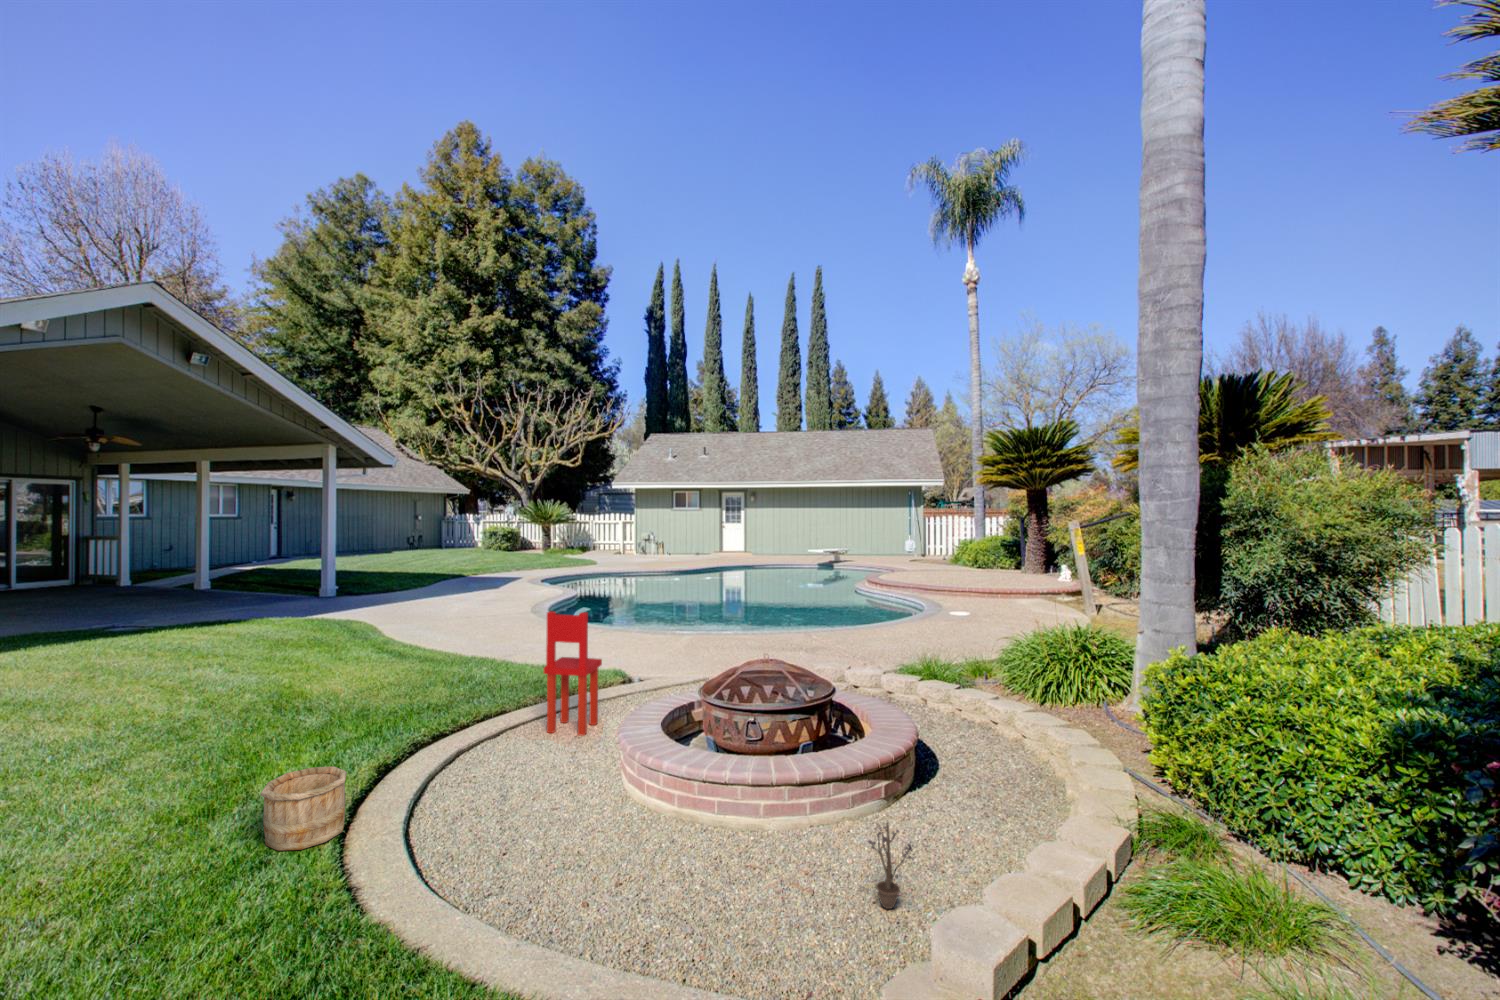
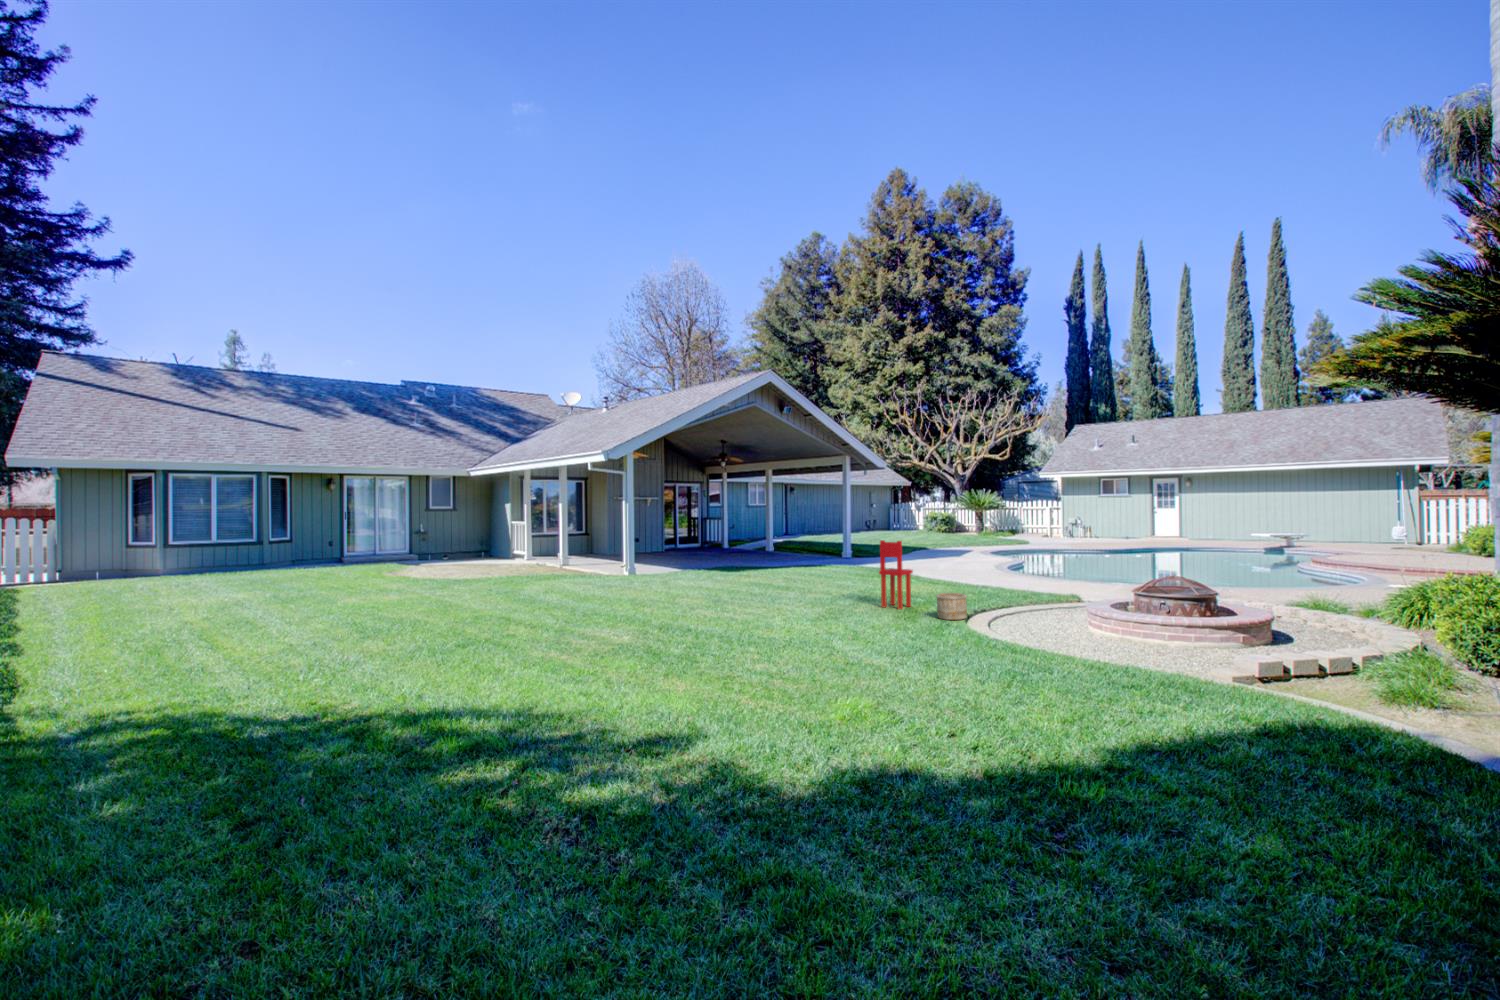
chair: present [543,611,602,735] -> present [879,540,913,609]
decorative plant: present [859,822,914,909] -> none [1221,613,1248,653]

